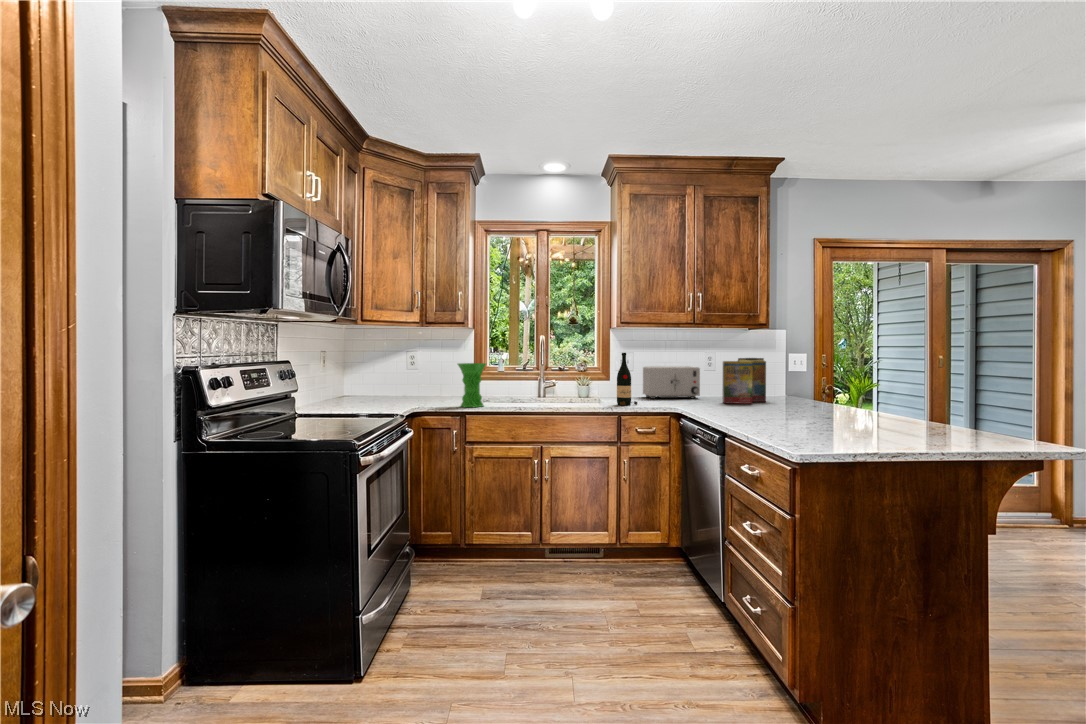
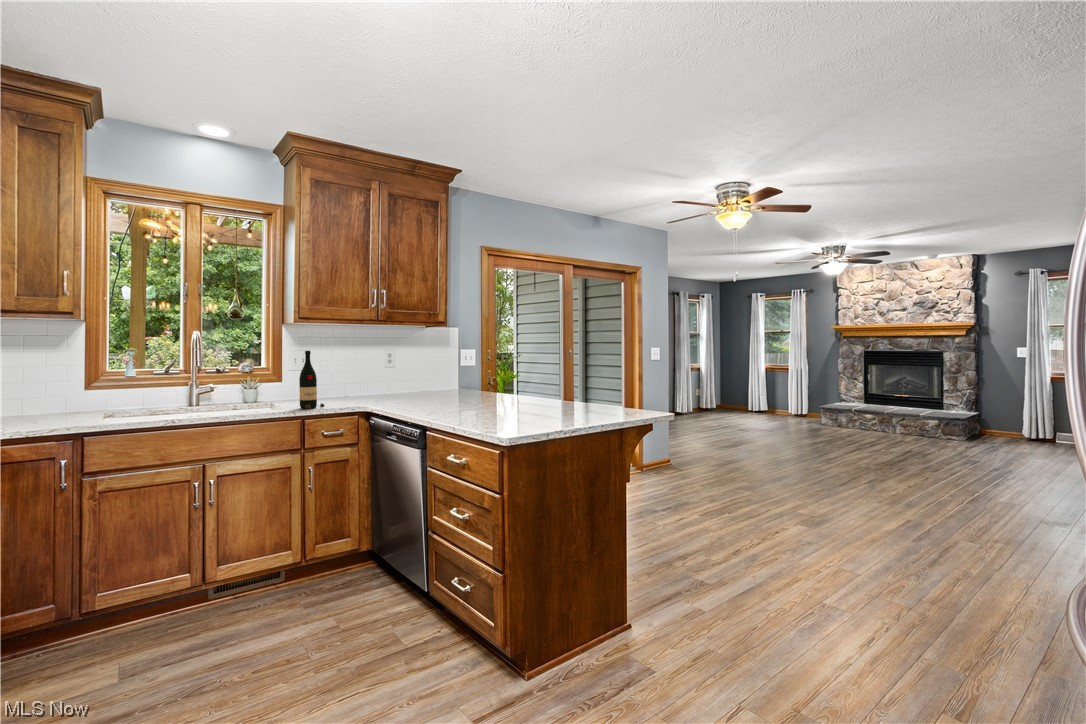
cereal box: present [722,358,766,404] -> none [410,356,449,400]
vase: present [458,363,486,407] -> none [65,365,117,425]
toaster: present [643,366,700,399] -> none [322,365,385,400]

